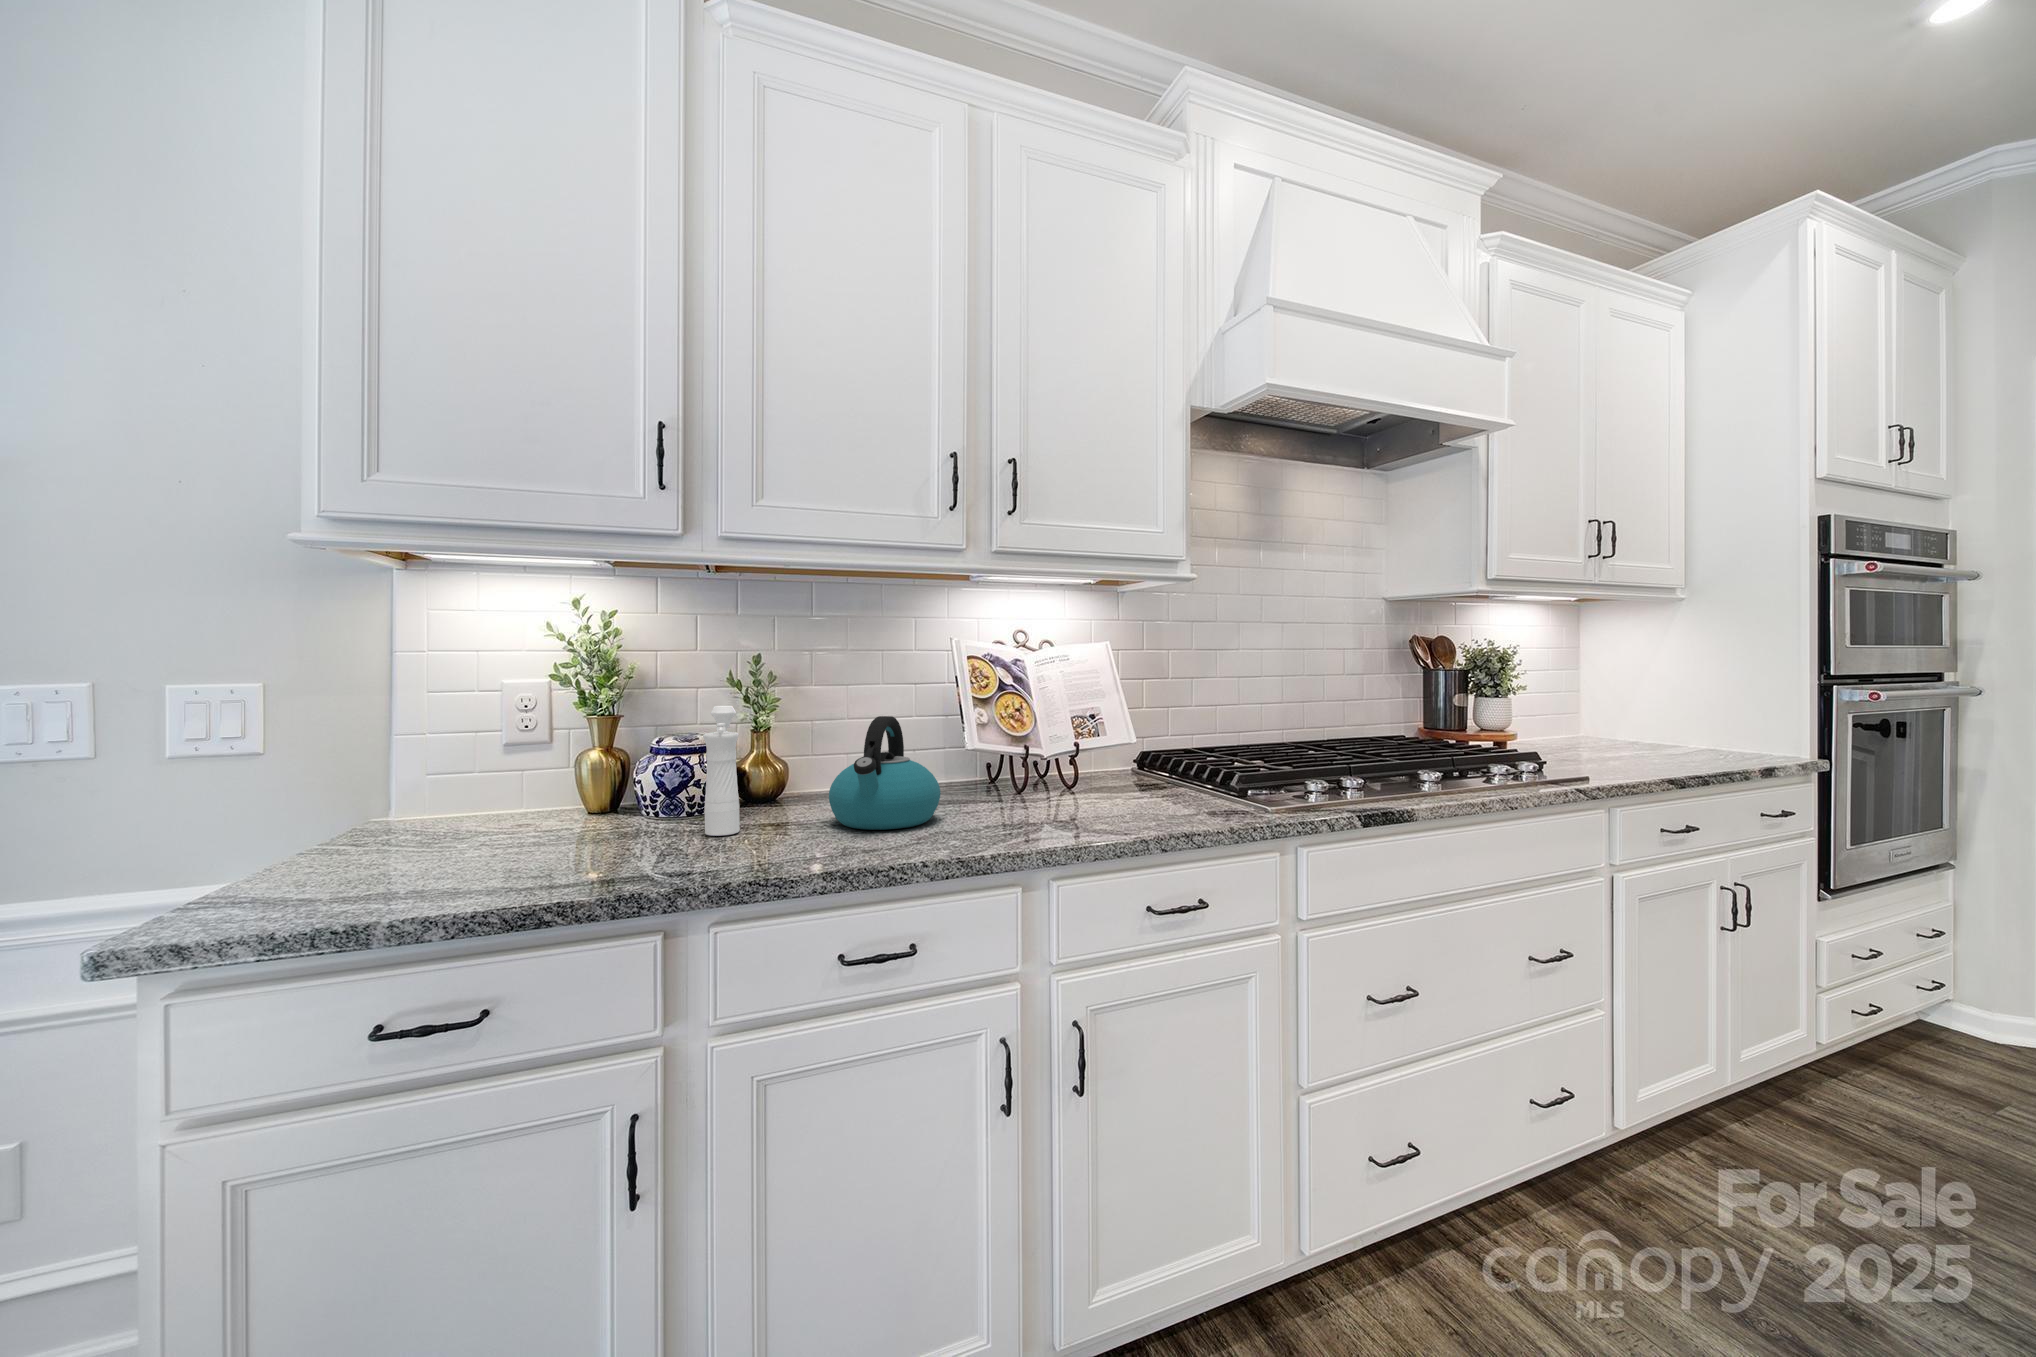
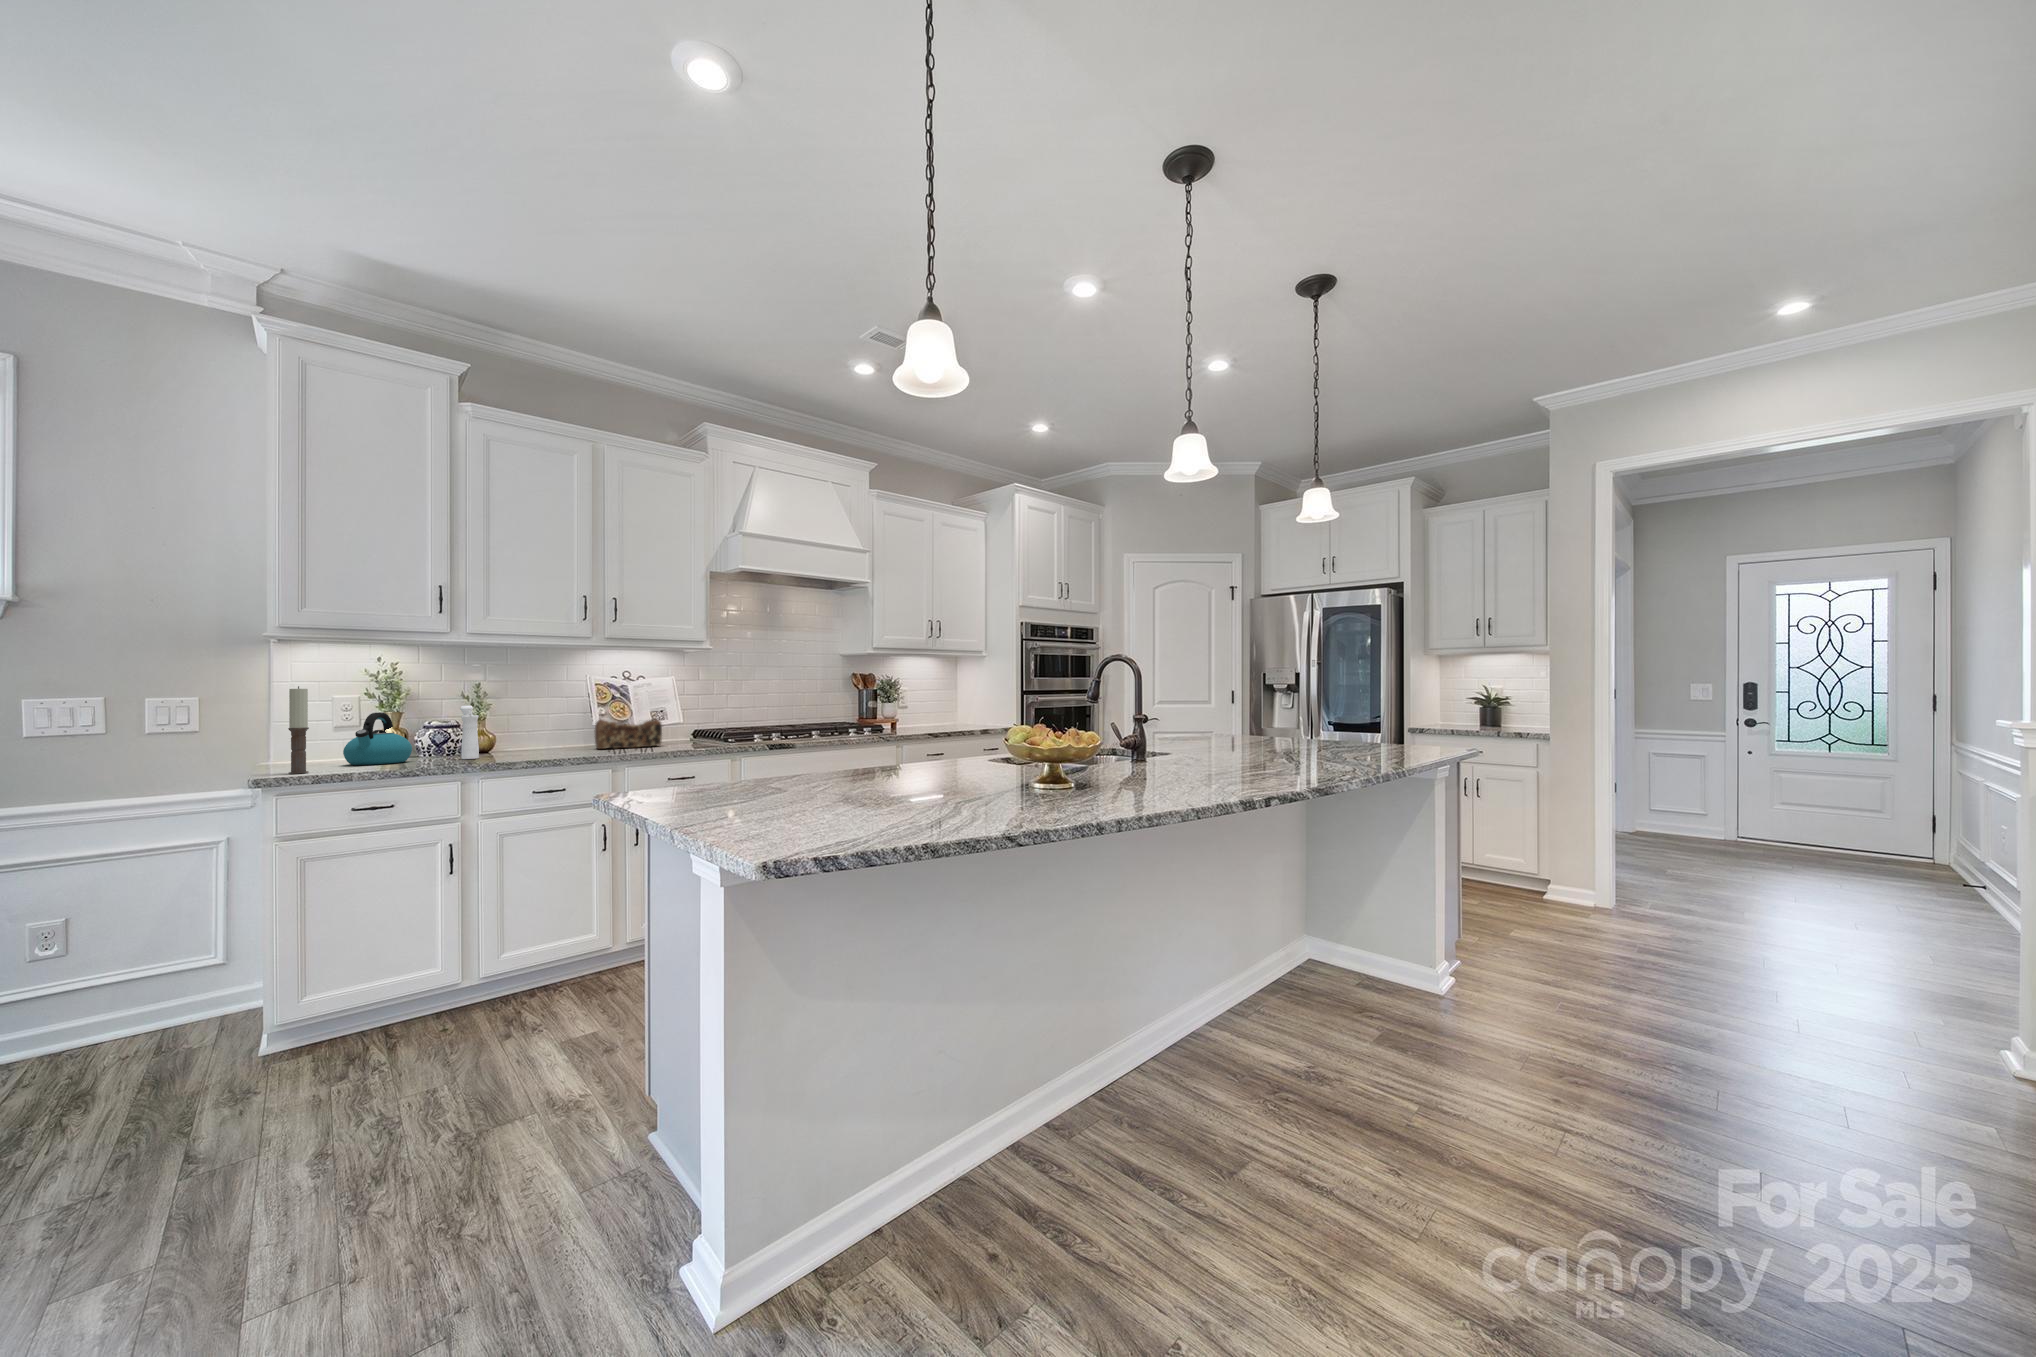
candle: none [274,672,328,906] -> present [288,686,309,774]
kettle: present [829,716,941,830] -> present [343,712,412,765]
bread loaf: none [967,732,1101,804] -> present [595,719,662,749]

